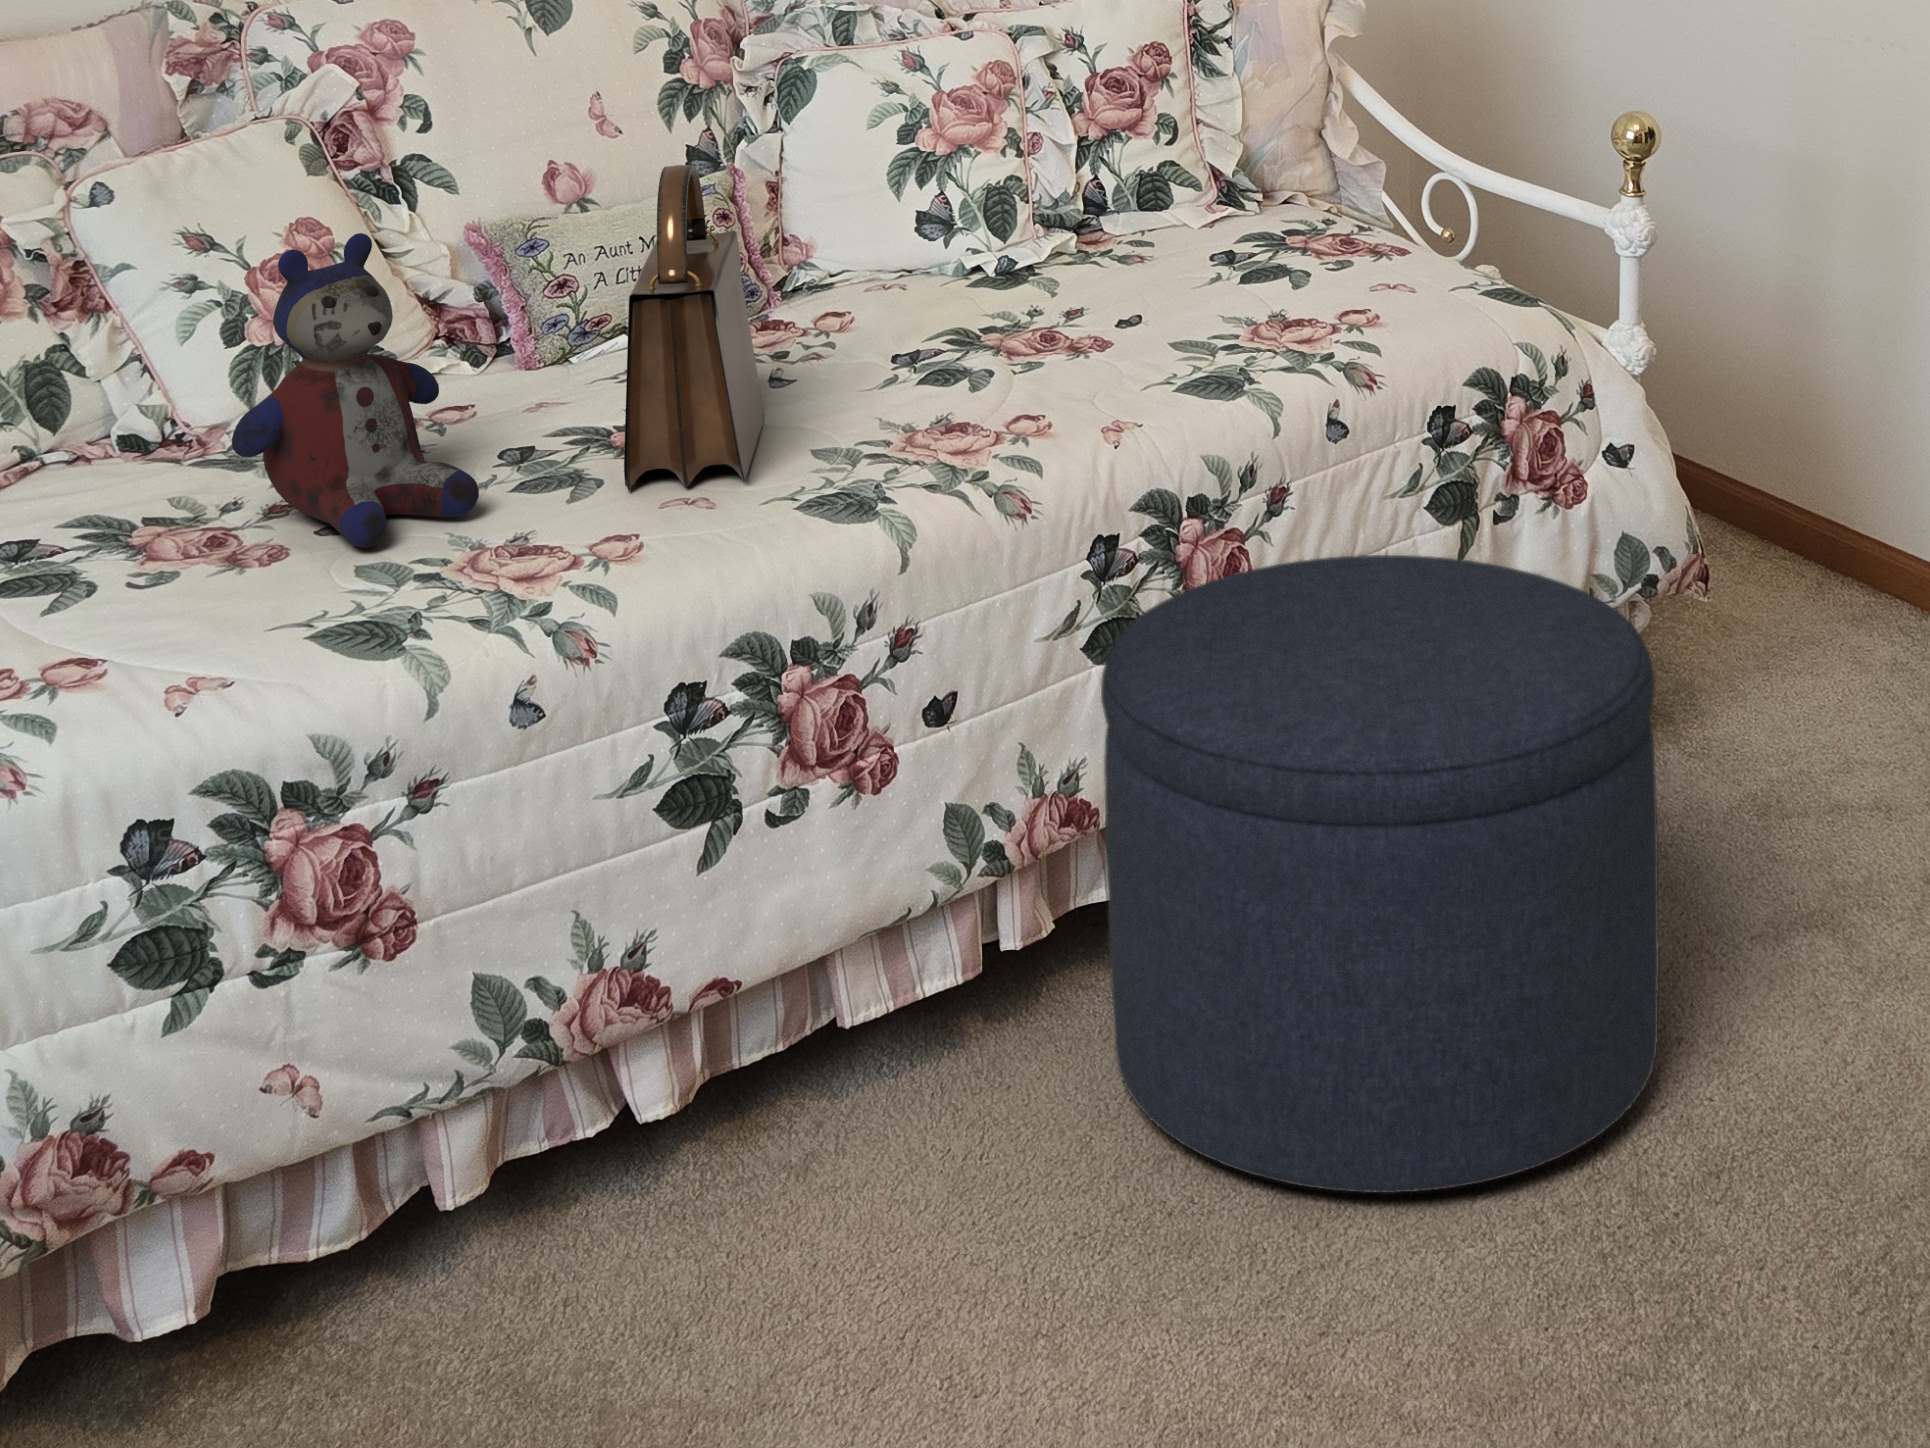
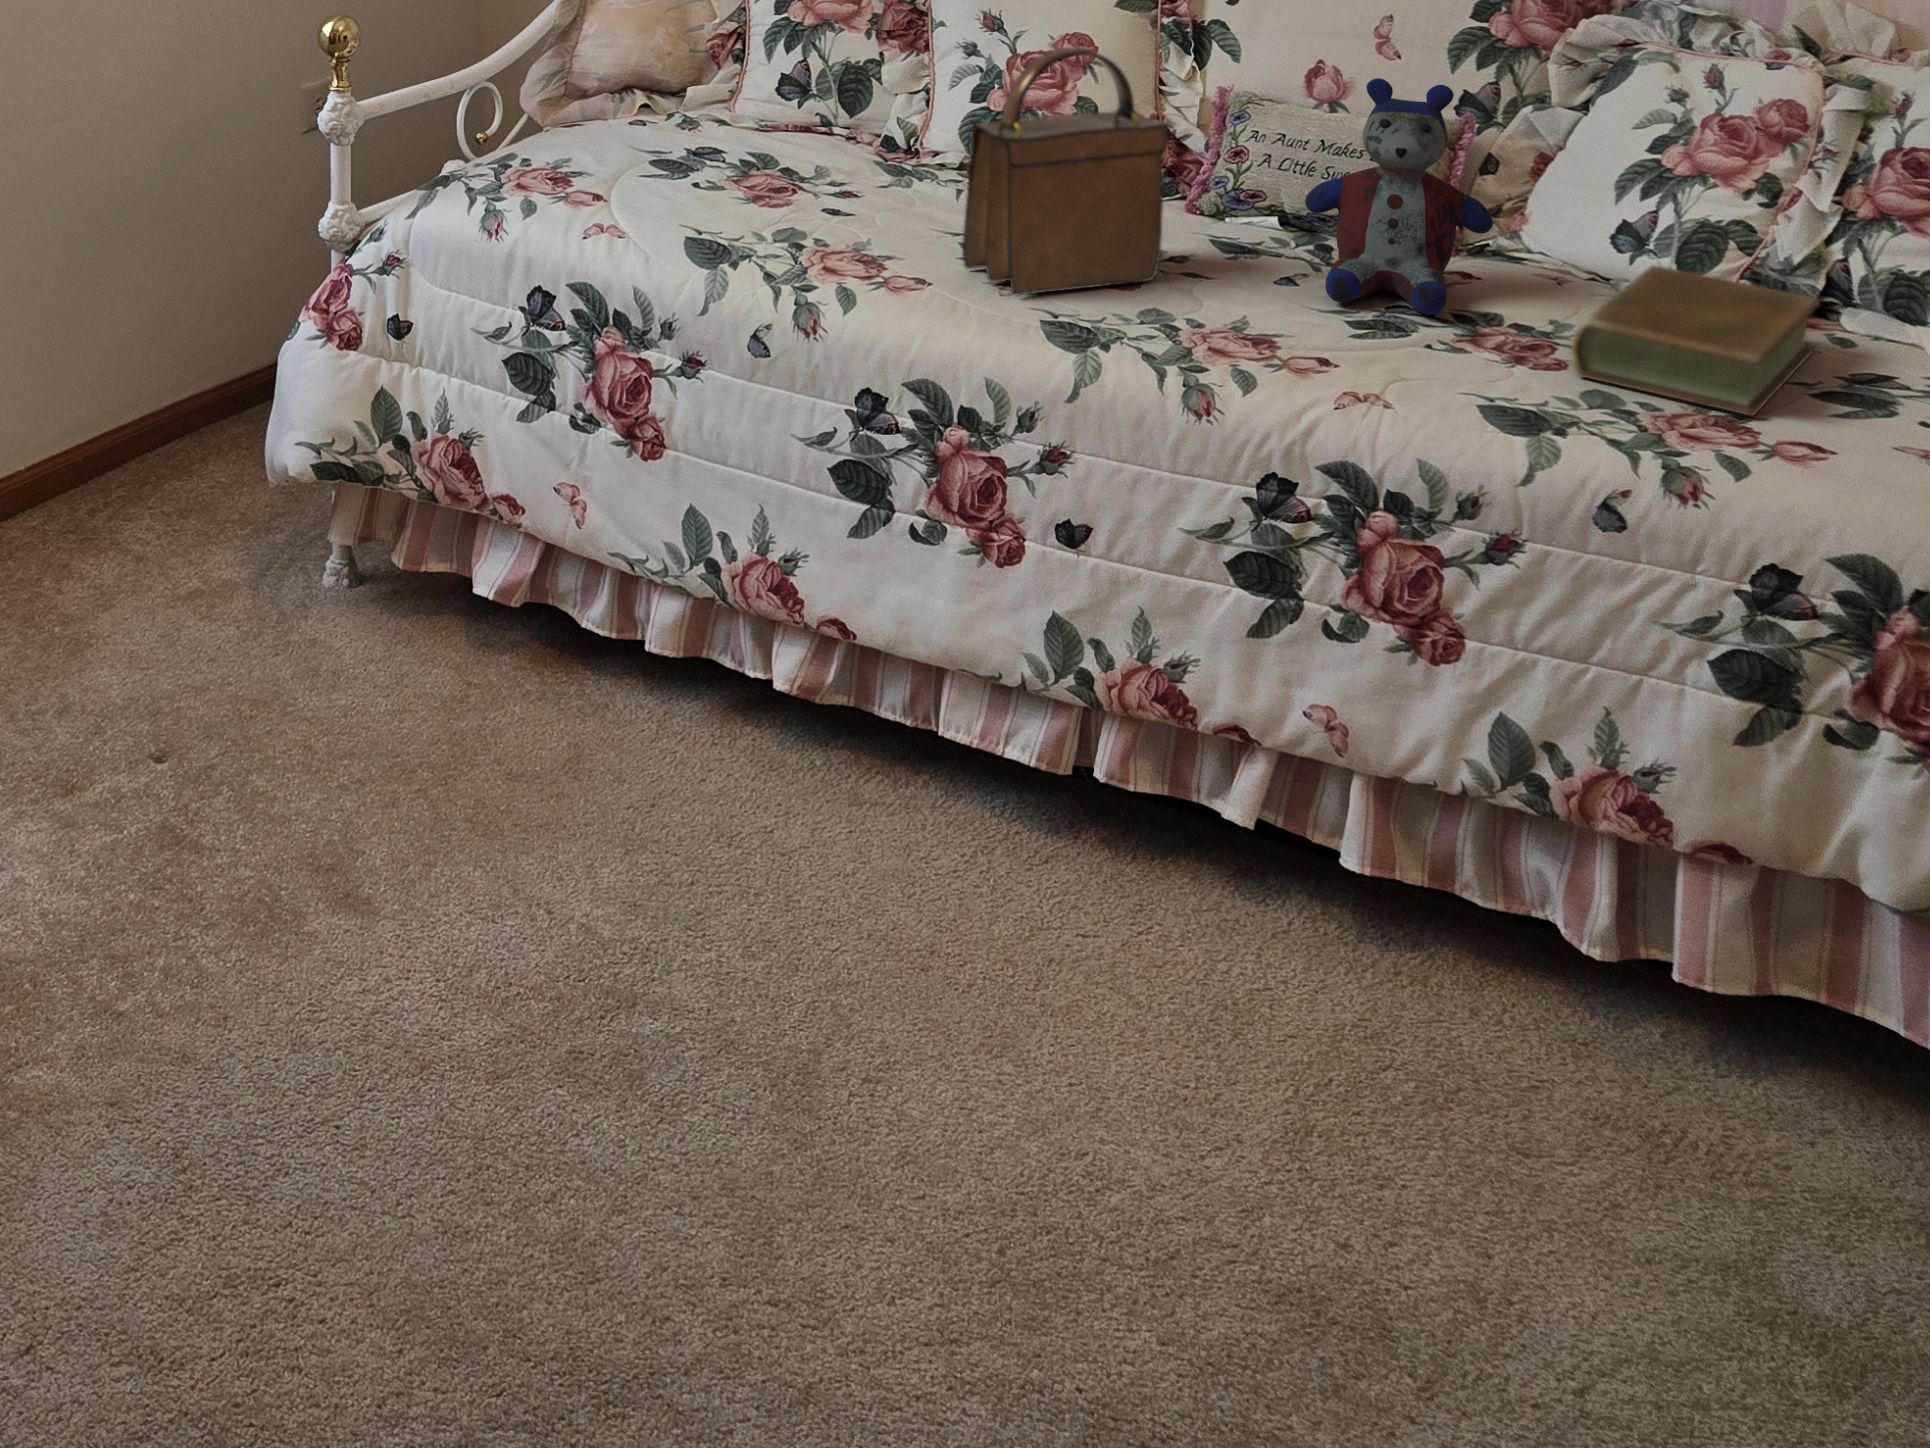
book: none [1027,207,1285,330] -> present [1571,265,1820,416]
stuffed bear: present [232,233,479,547] -> present [1305,78,1493,315]
ottoman: present [1101,555,1659,1193] -> none [1003,560,1586,1198]

